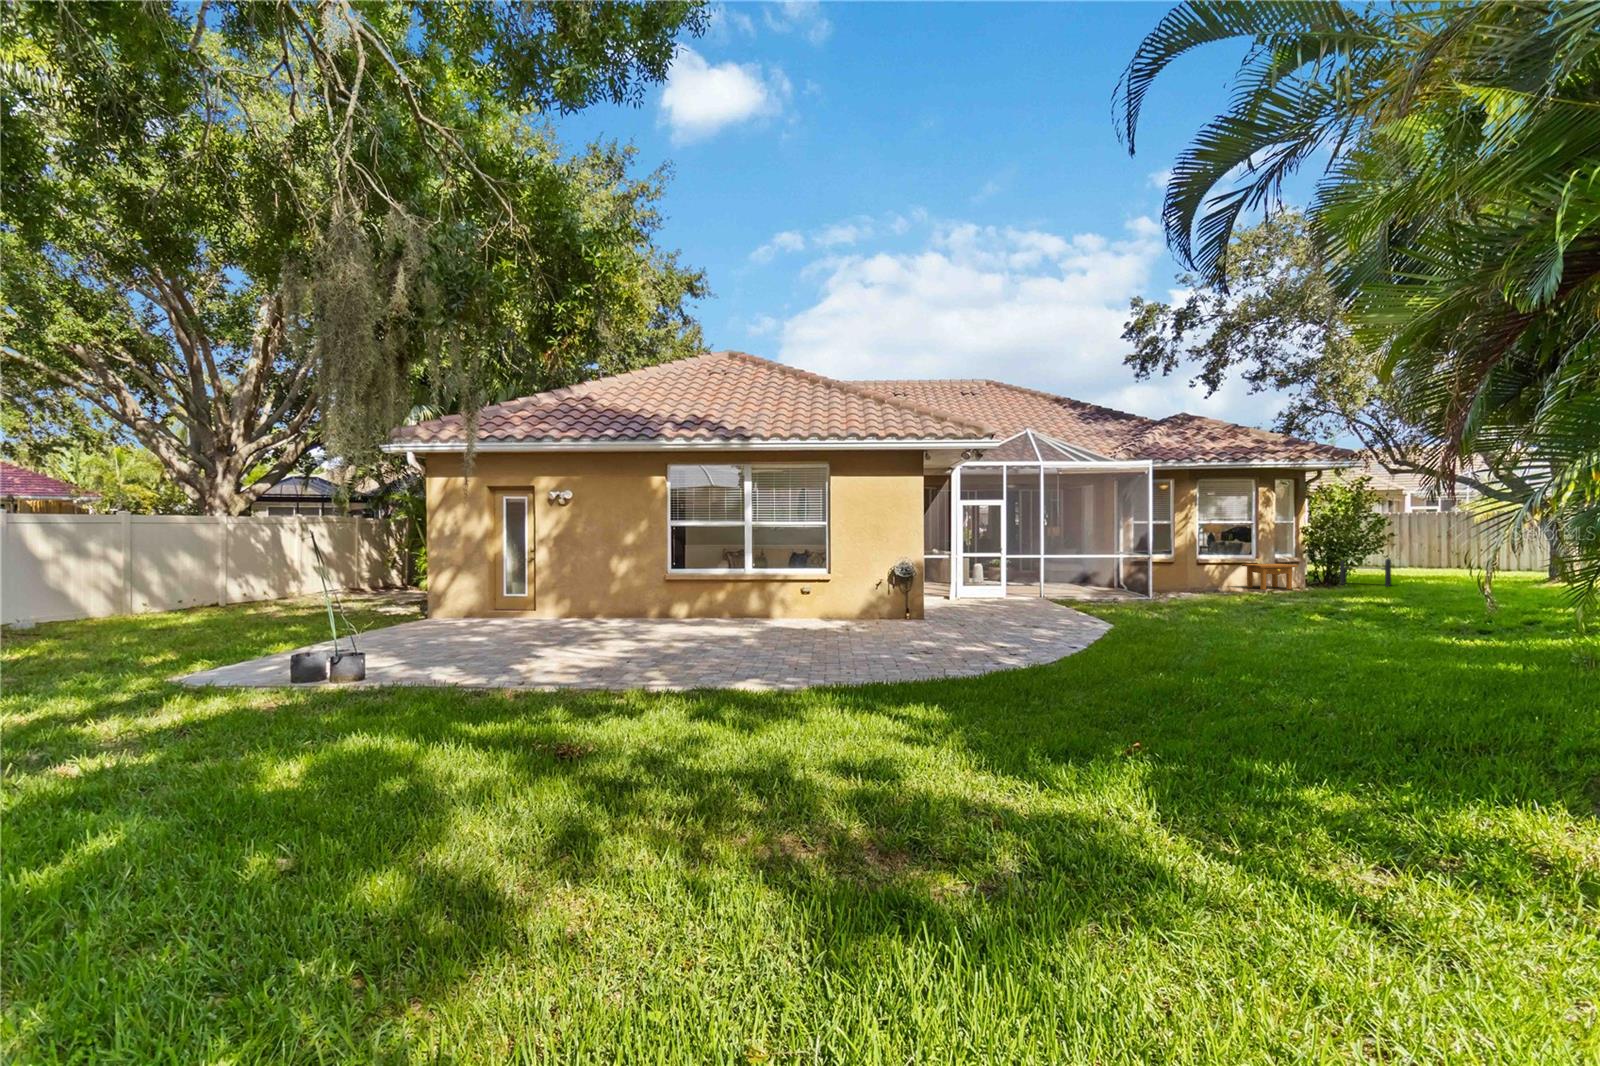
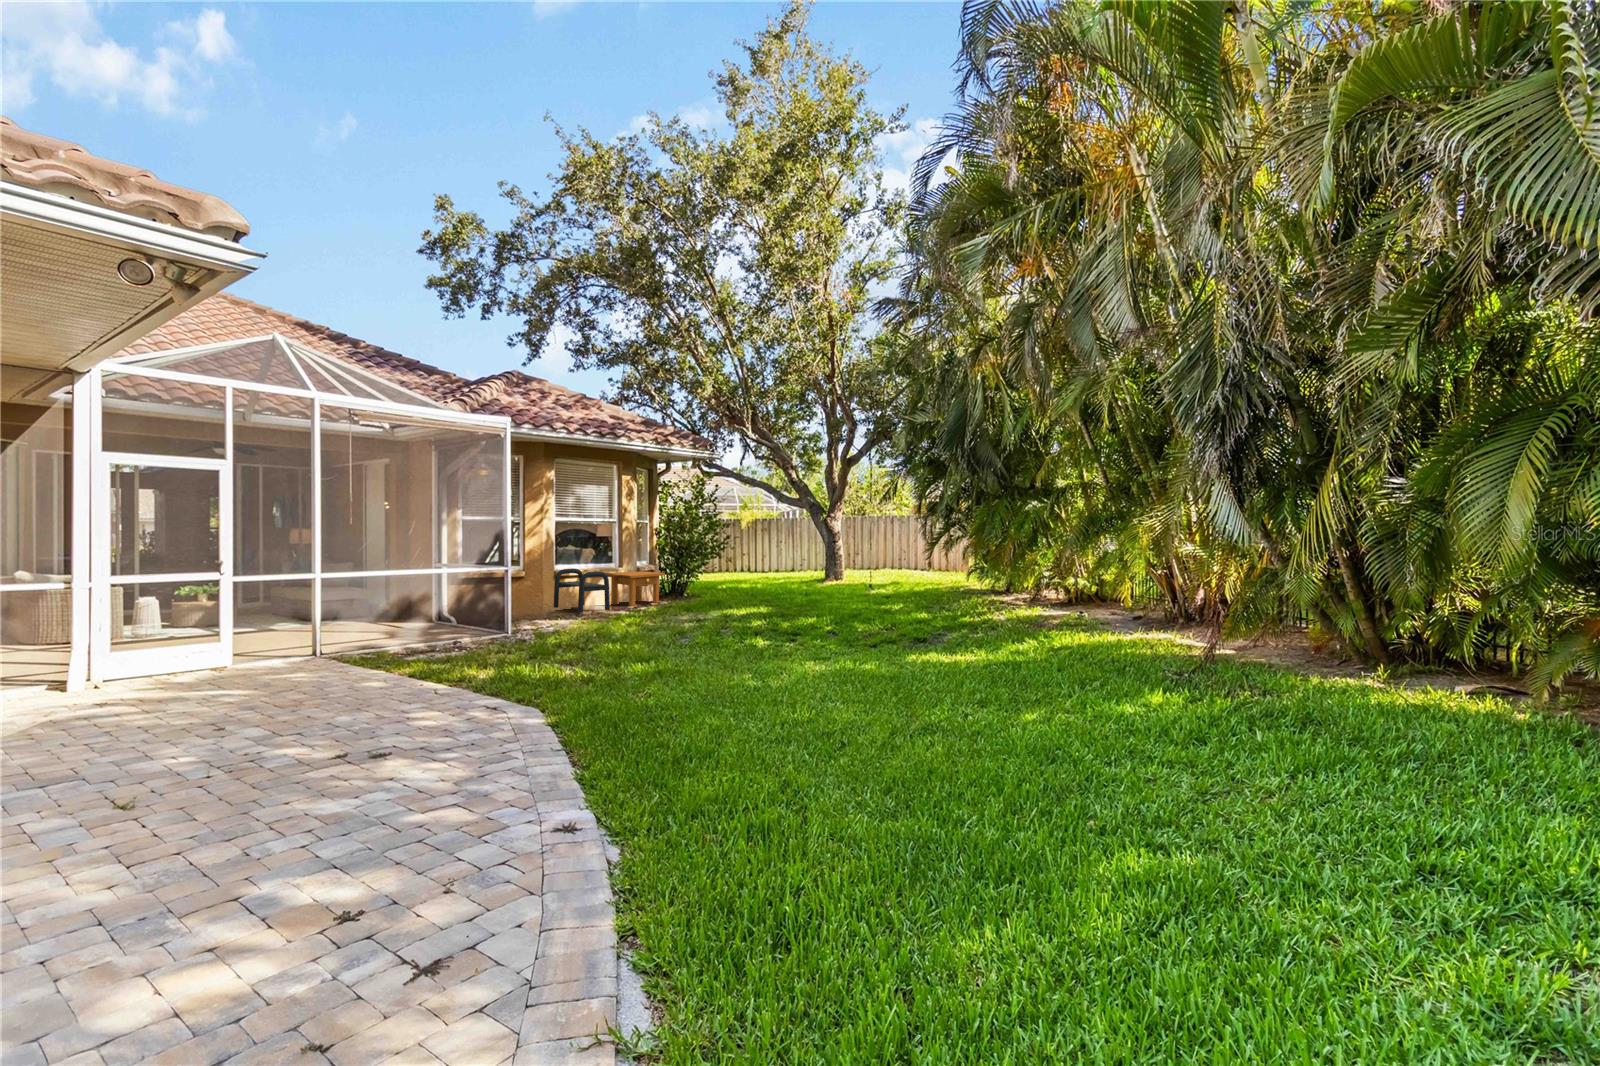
bench: present [1340,558,1391,587] -> present [554,569,610,613]

